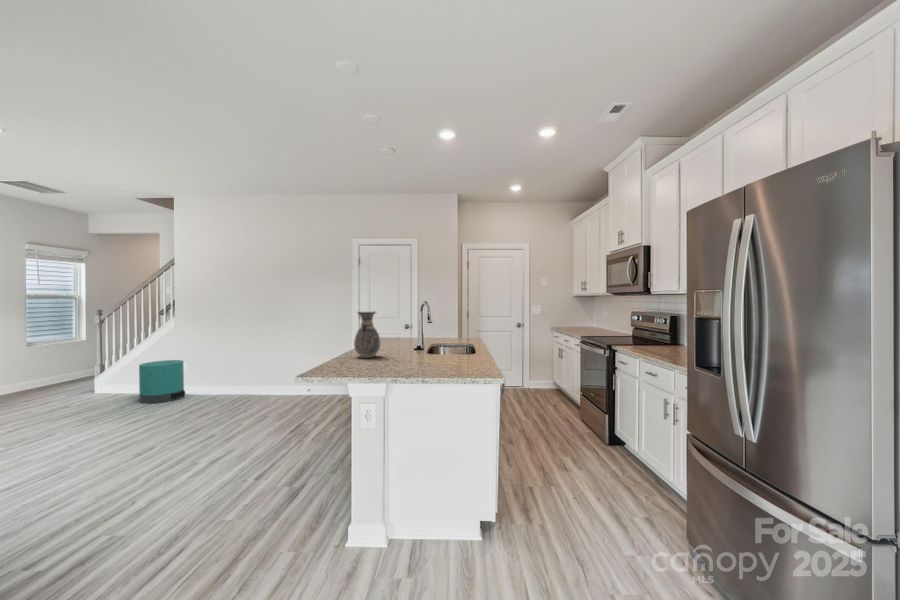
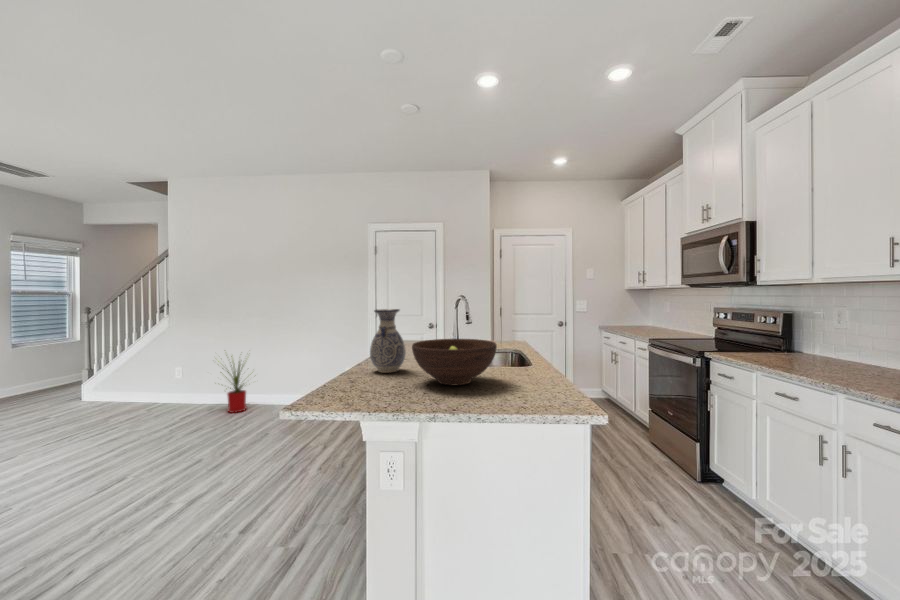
fruit bowl: none [384,333,443,364] -> present [412,339,497,385]
house plant: none [211,345,259,401] -> present [218,356,246,413]
trash can: present [139,360,185,403] -> none [127,365,180,415]

